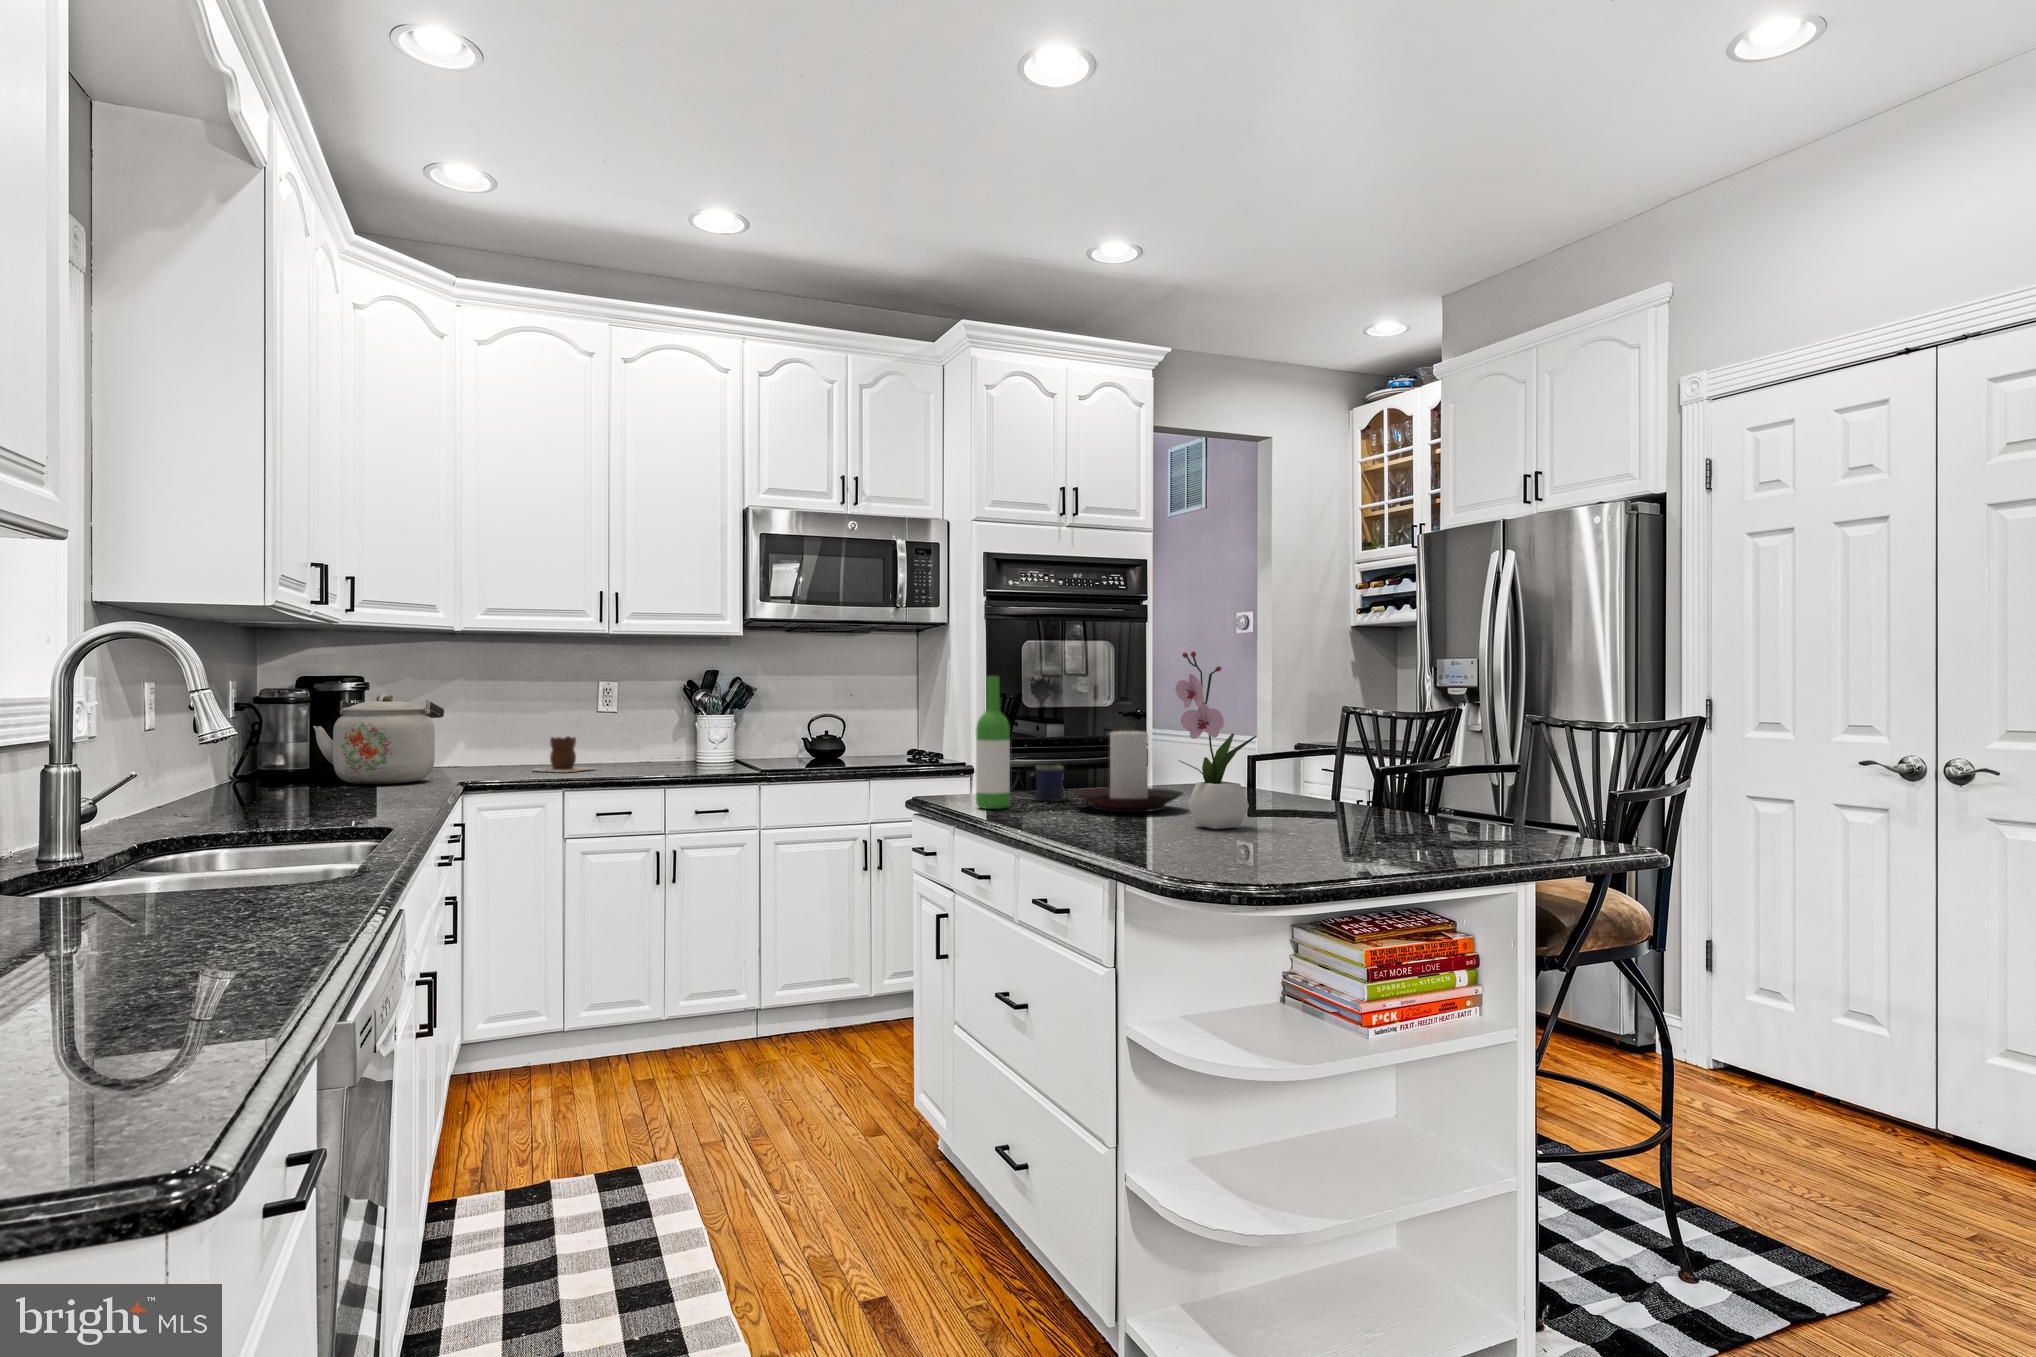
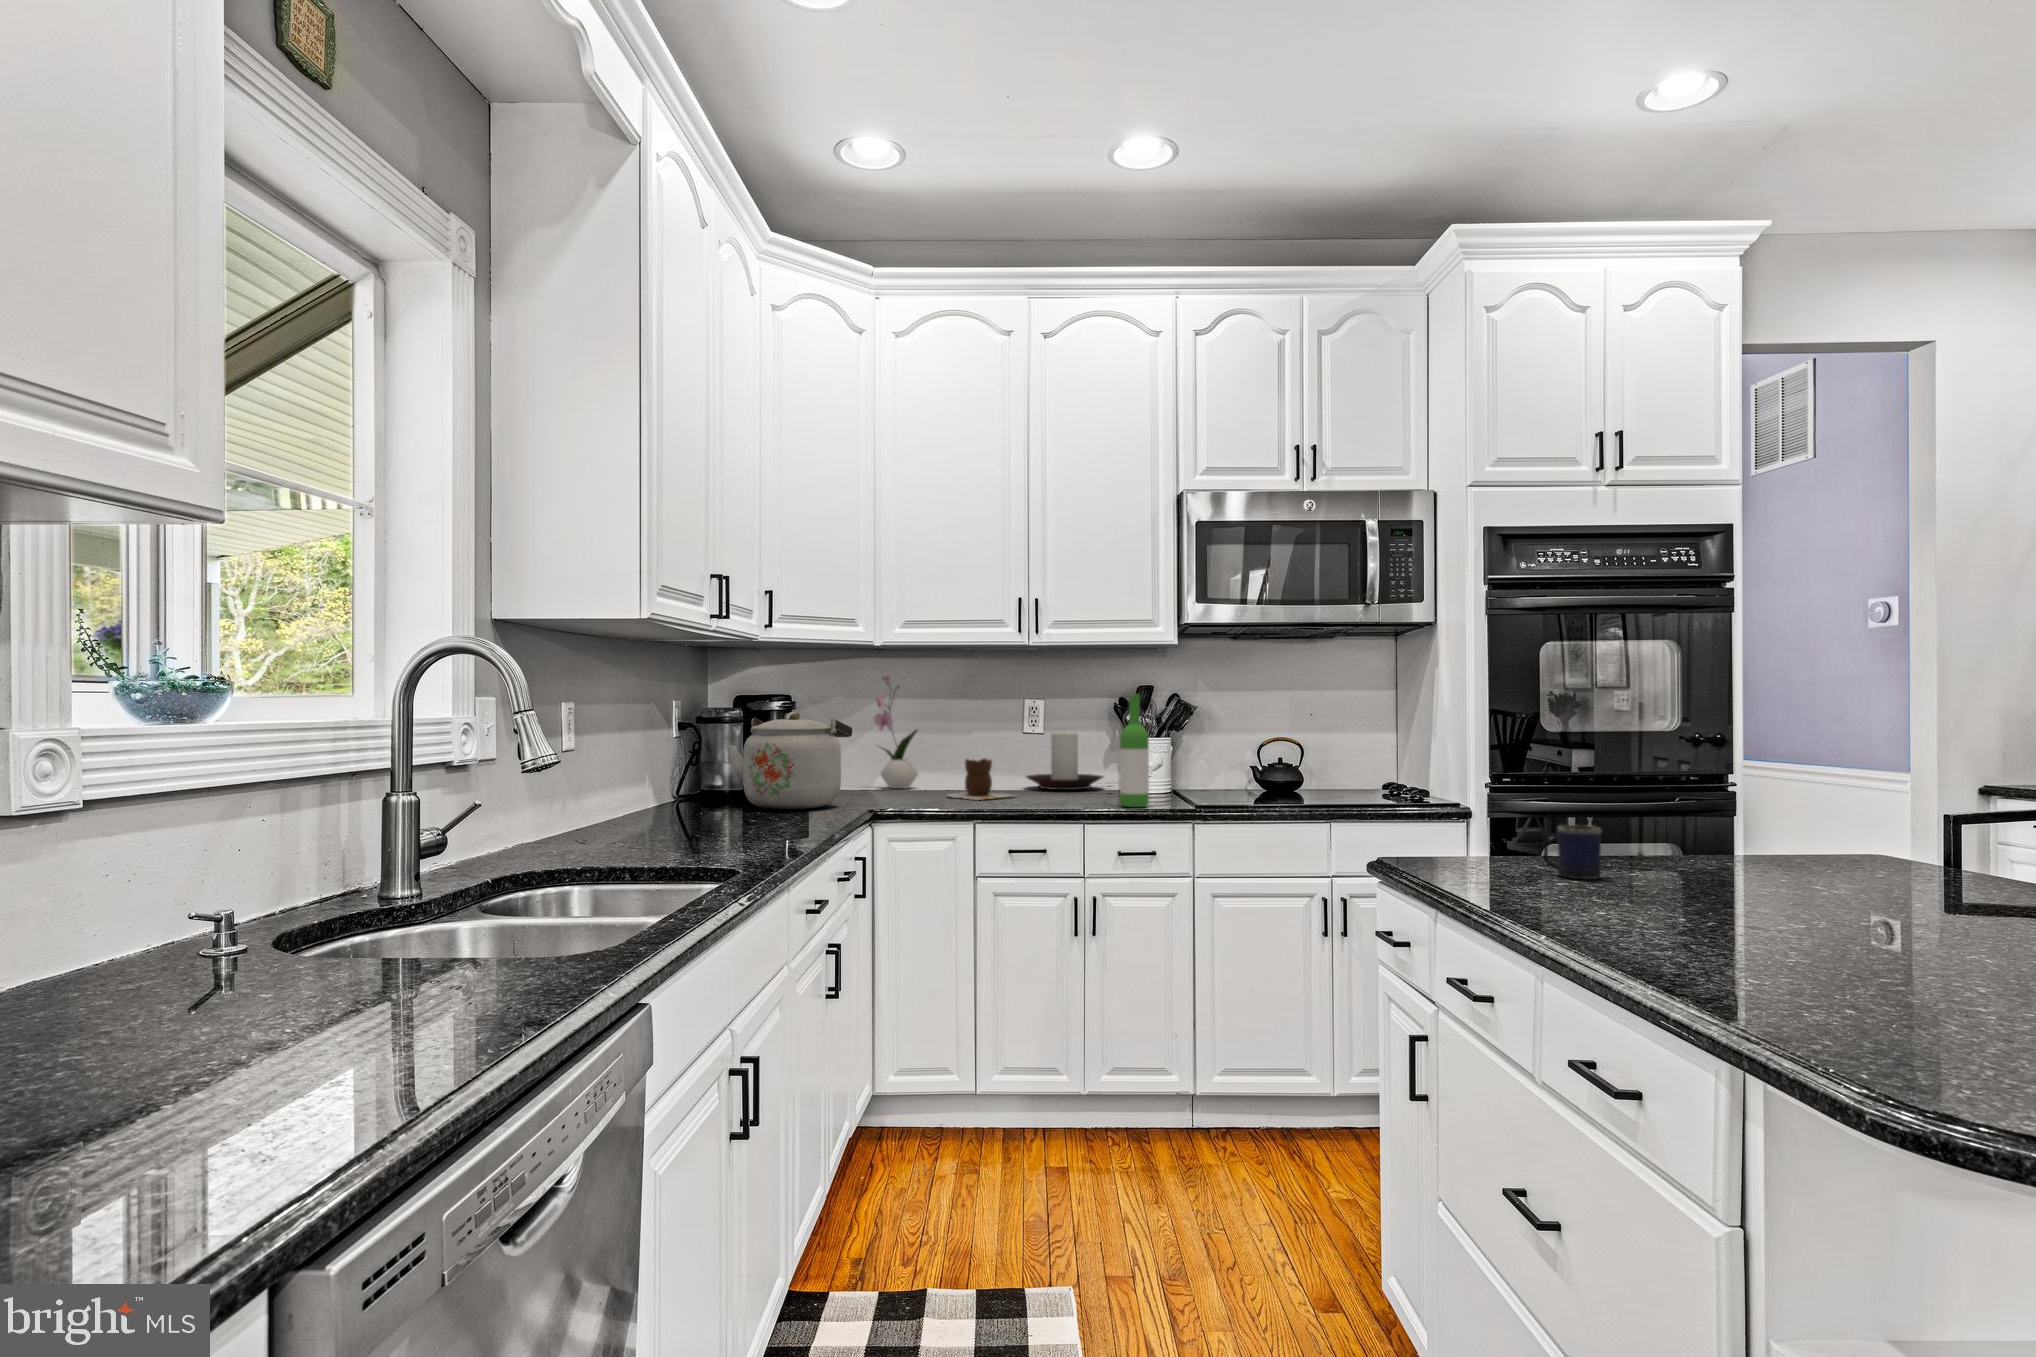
flower arrangement: present [1176,651,1257,829] -> present [874,676,918,789]
wine bottle: present [976,676,1010,809] -> present [1120,694,1149,807]
candle holder: present [1075,731,1183,812] -> present [1026,732,1103,790]

